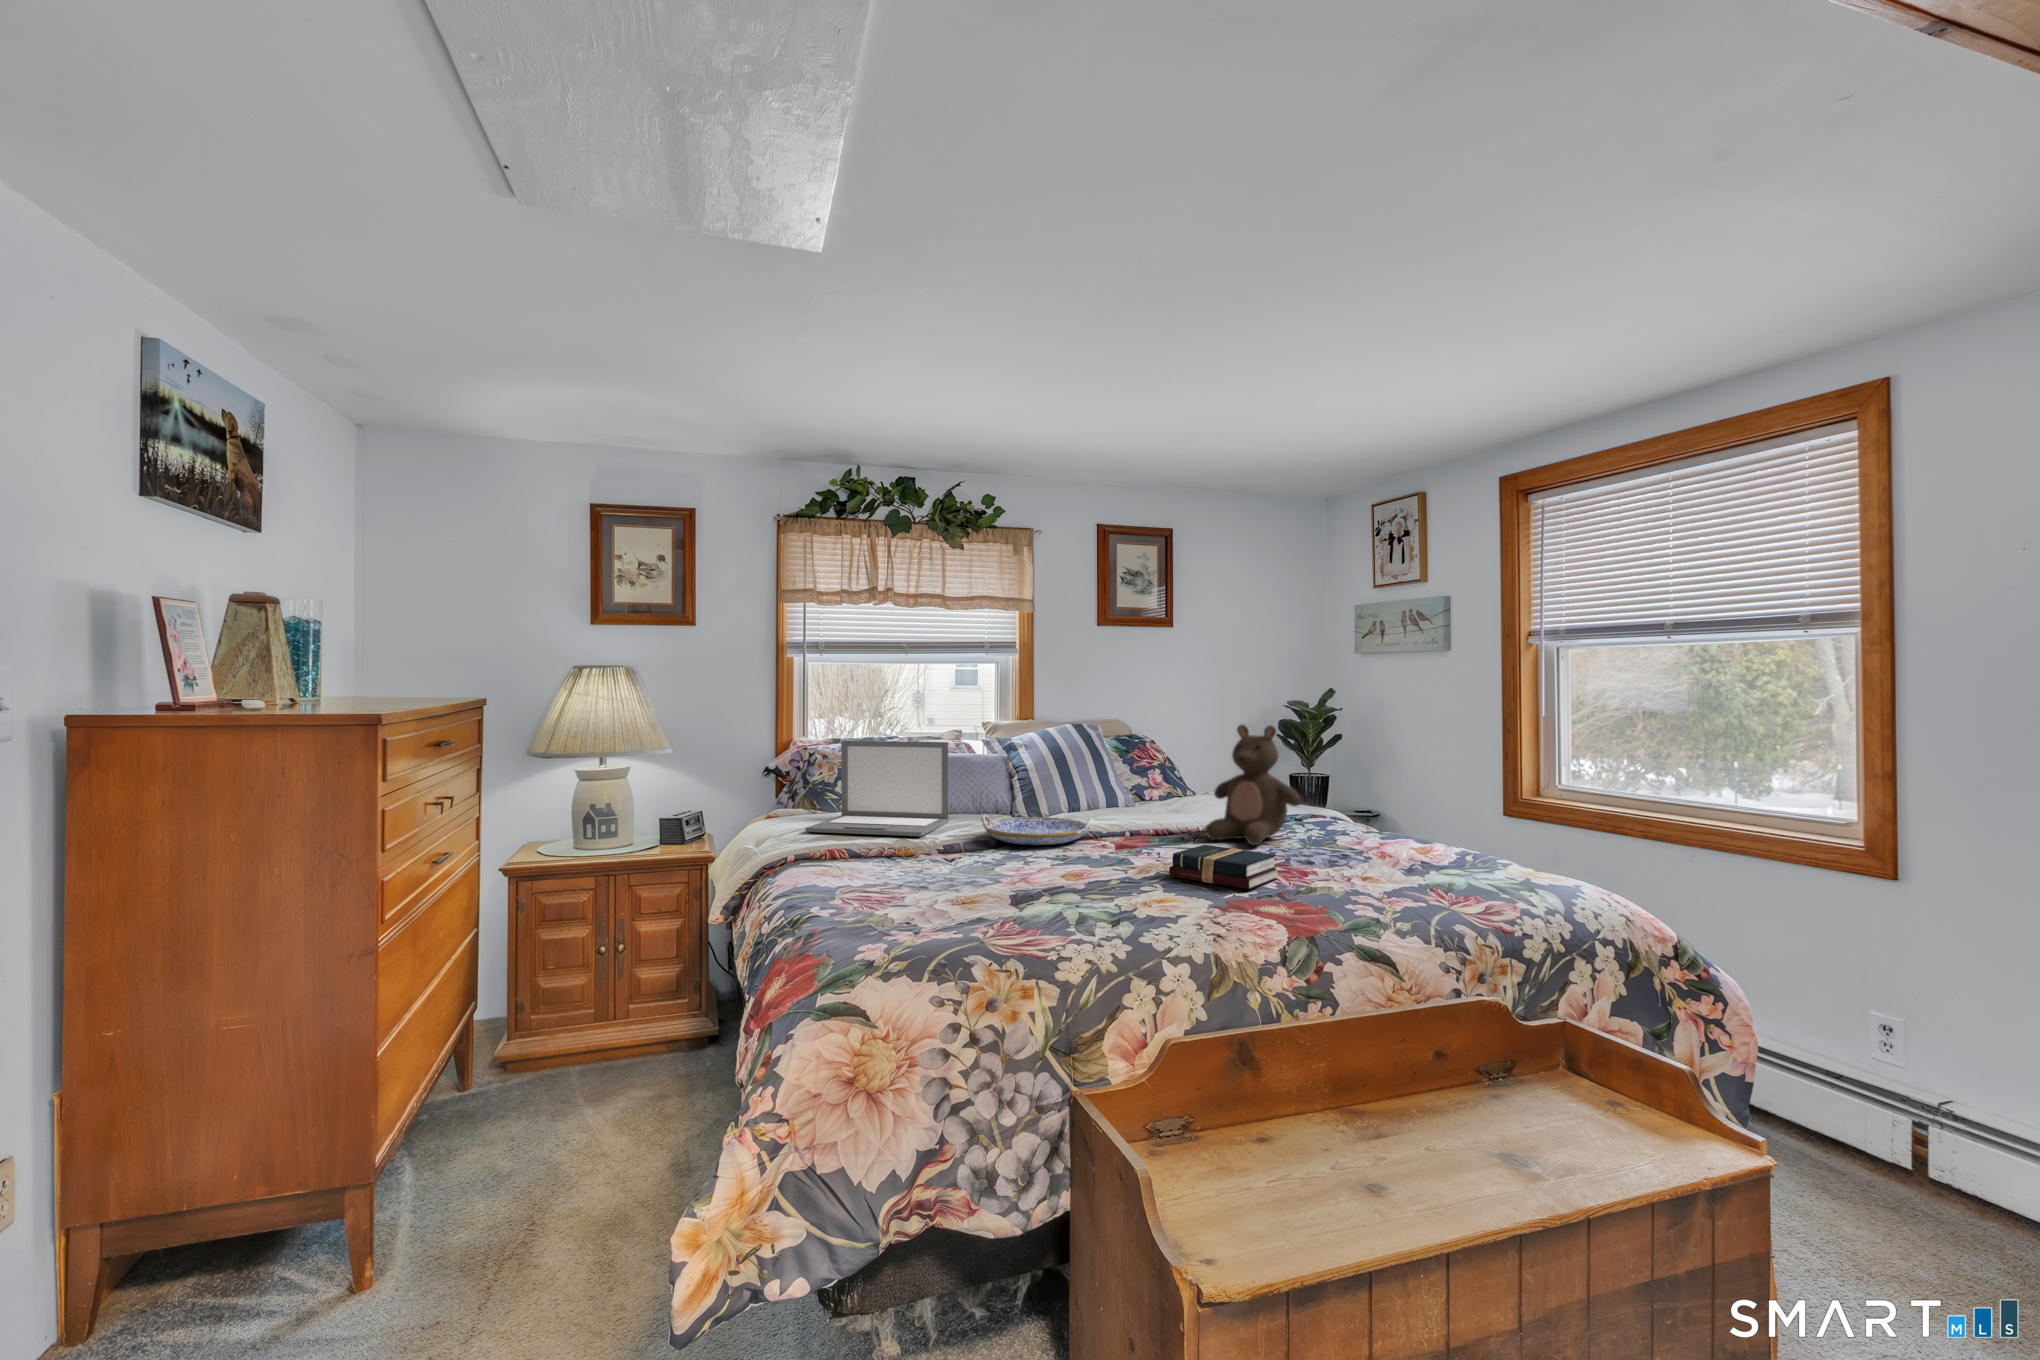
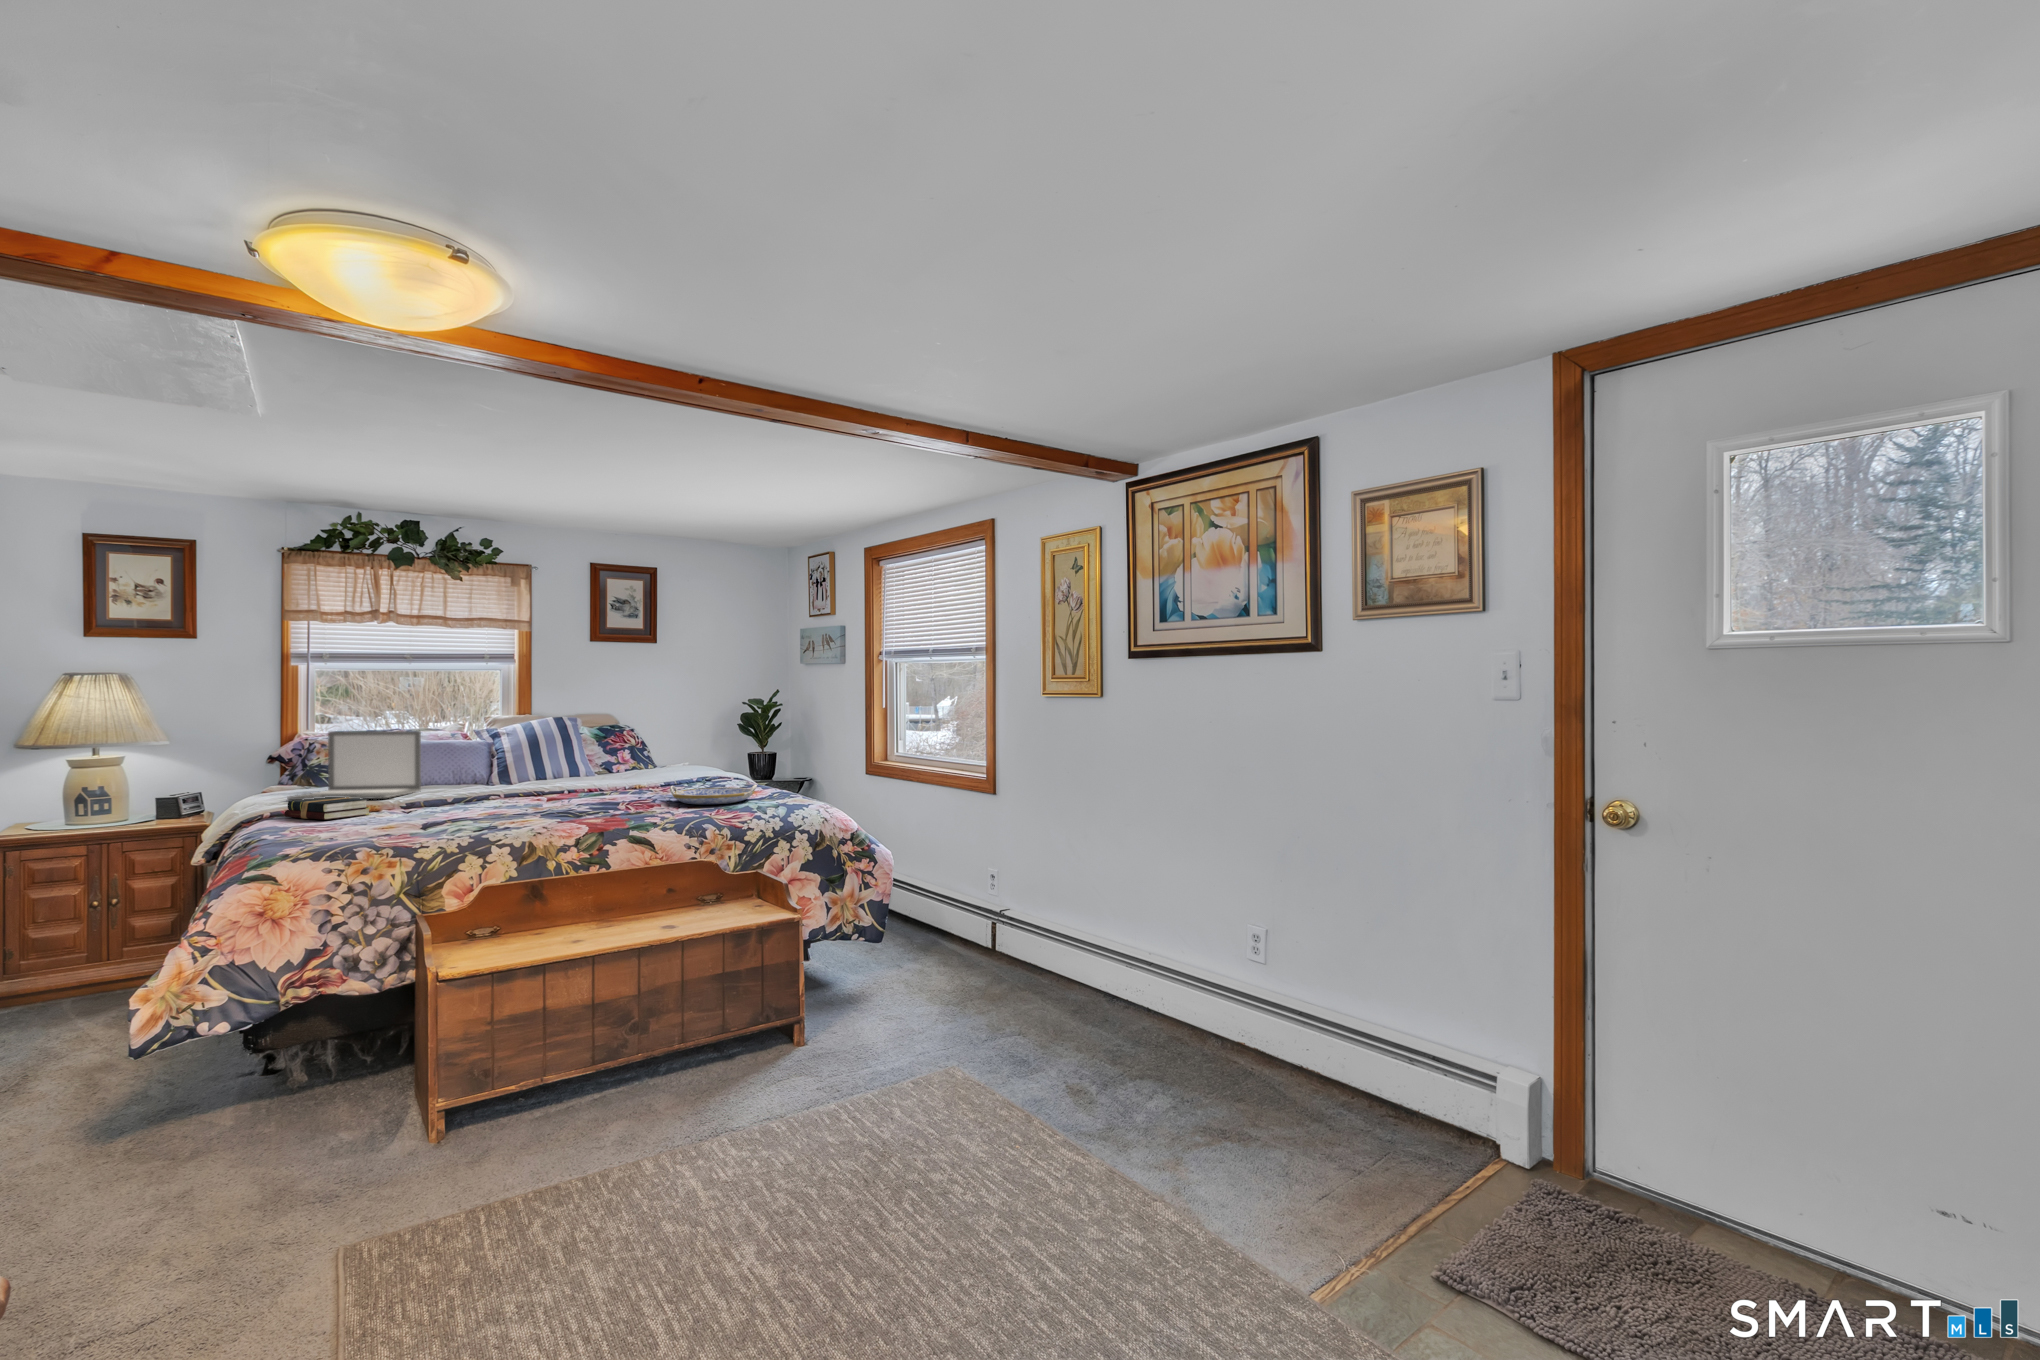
stuffed bear: present [1206,725,1301,845] -> none [608,713,676,793]
serving tray: present [981,815,1093,845] -> present [670,784,757,804]
hardback book: present [1169,845,1279,889] -> present [285,797,370,820]

